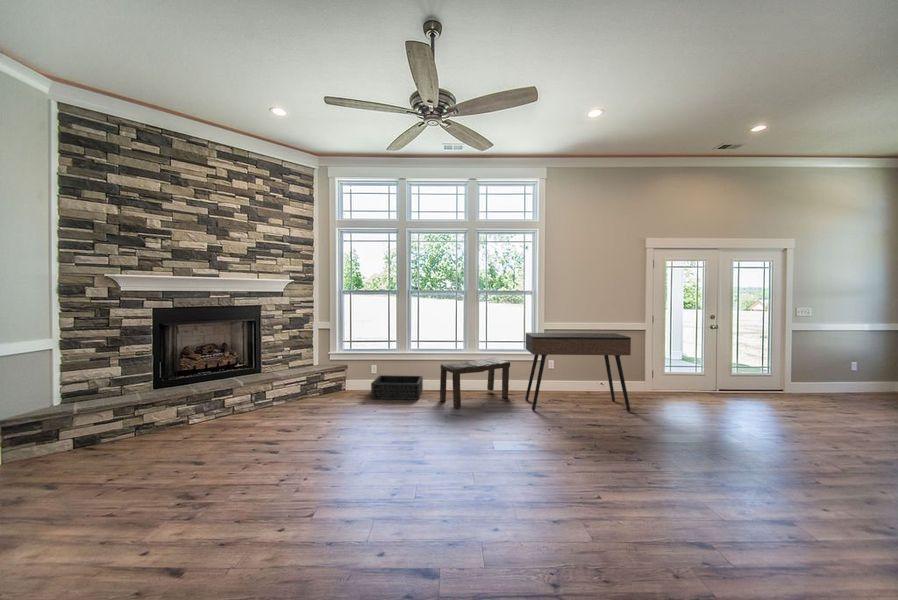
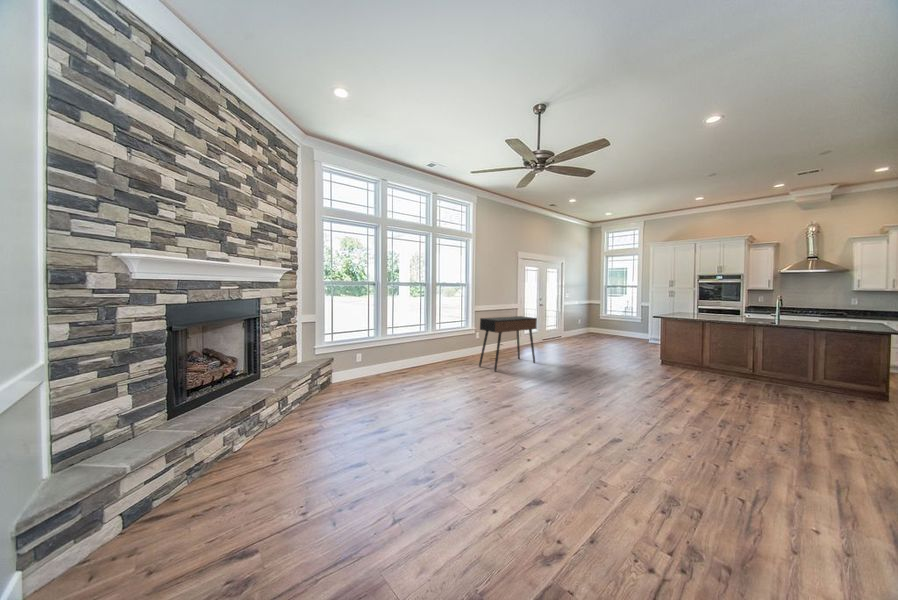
bench: present [440,358,510,408] -> none [431,339,470,379]
basket: present [371,375,423,400] -> none [365,360,415,386]

